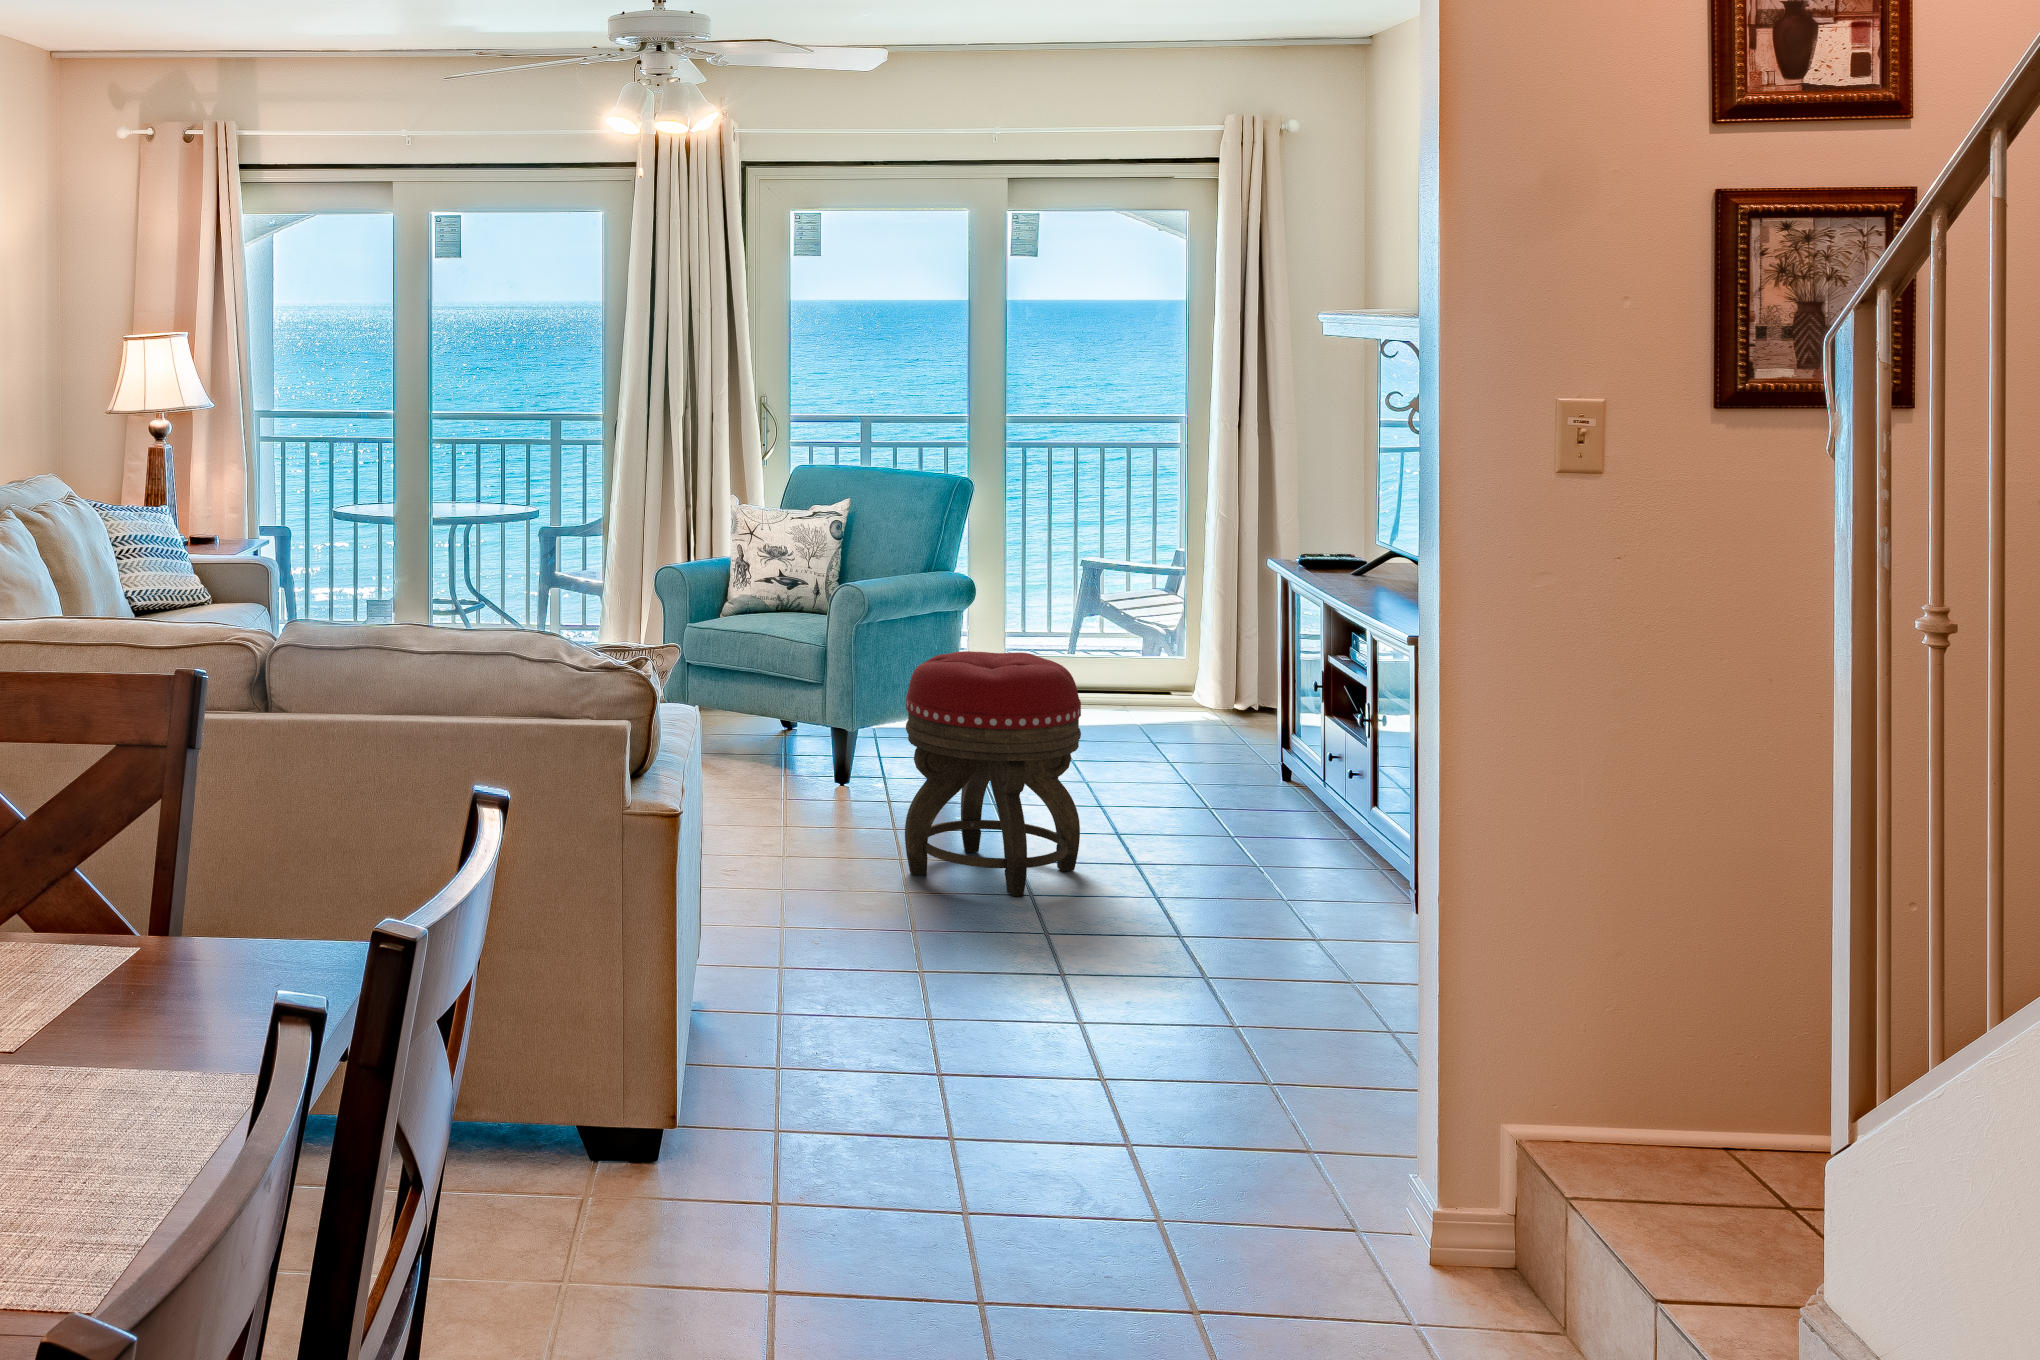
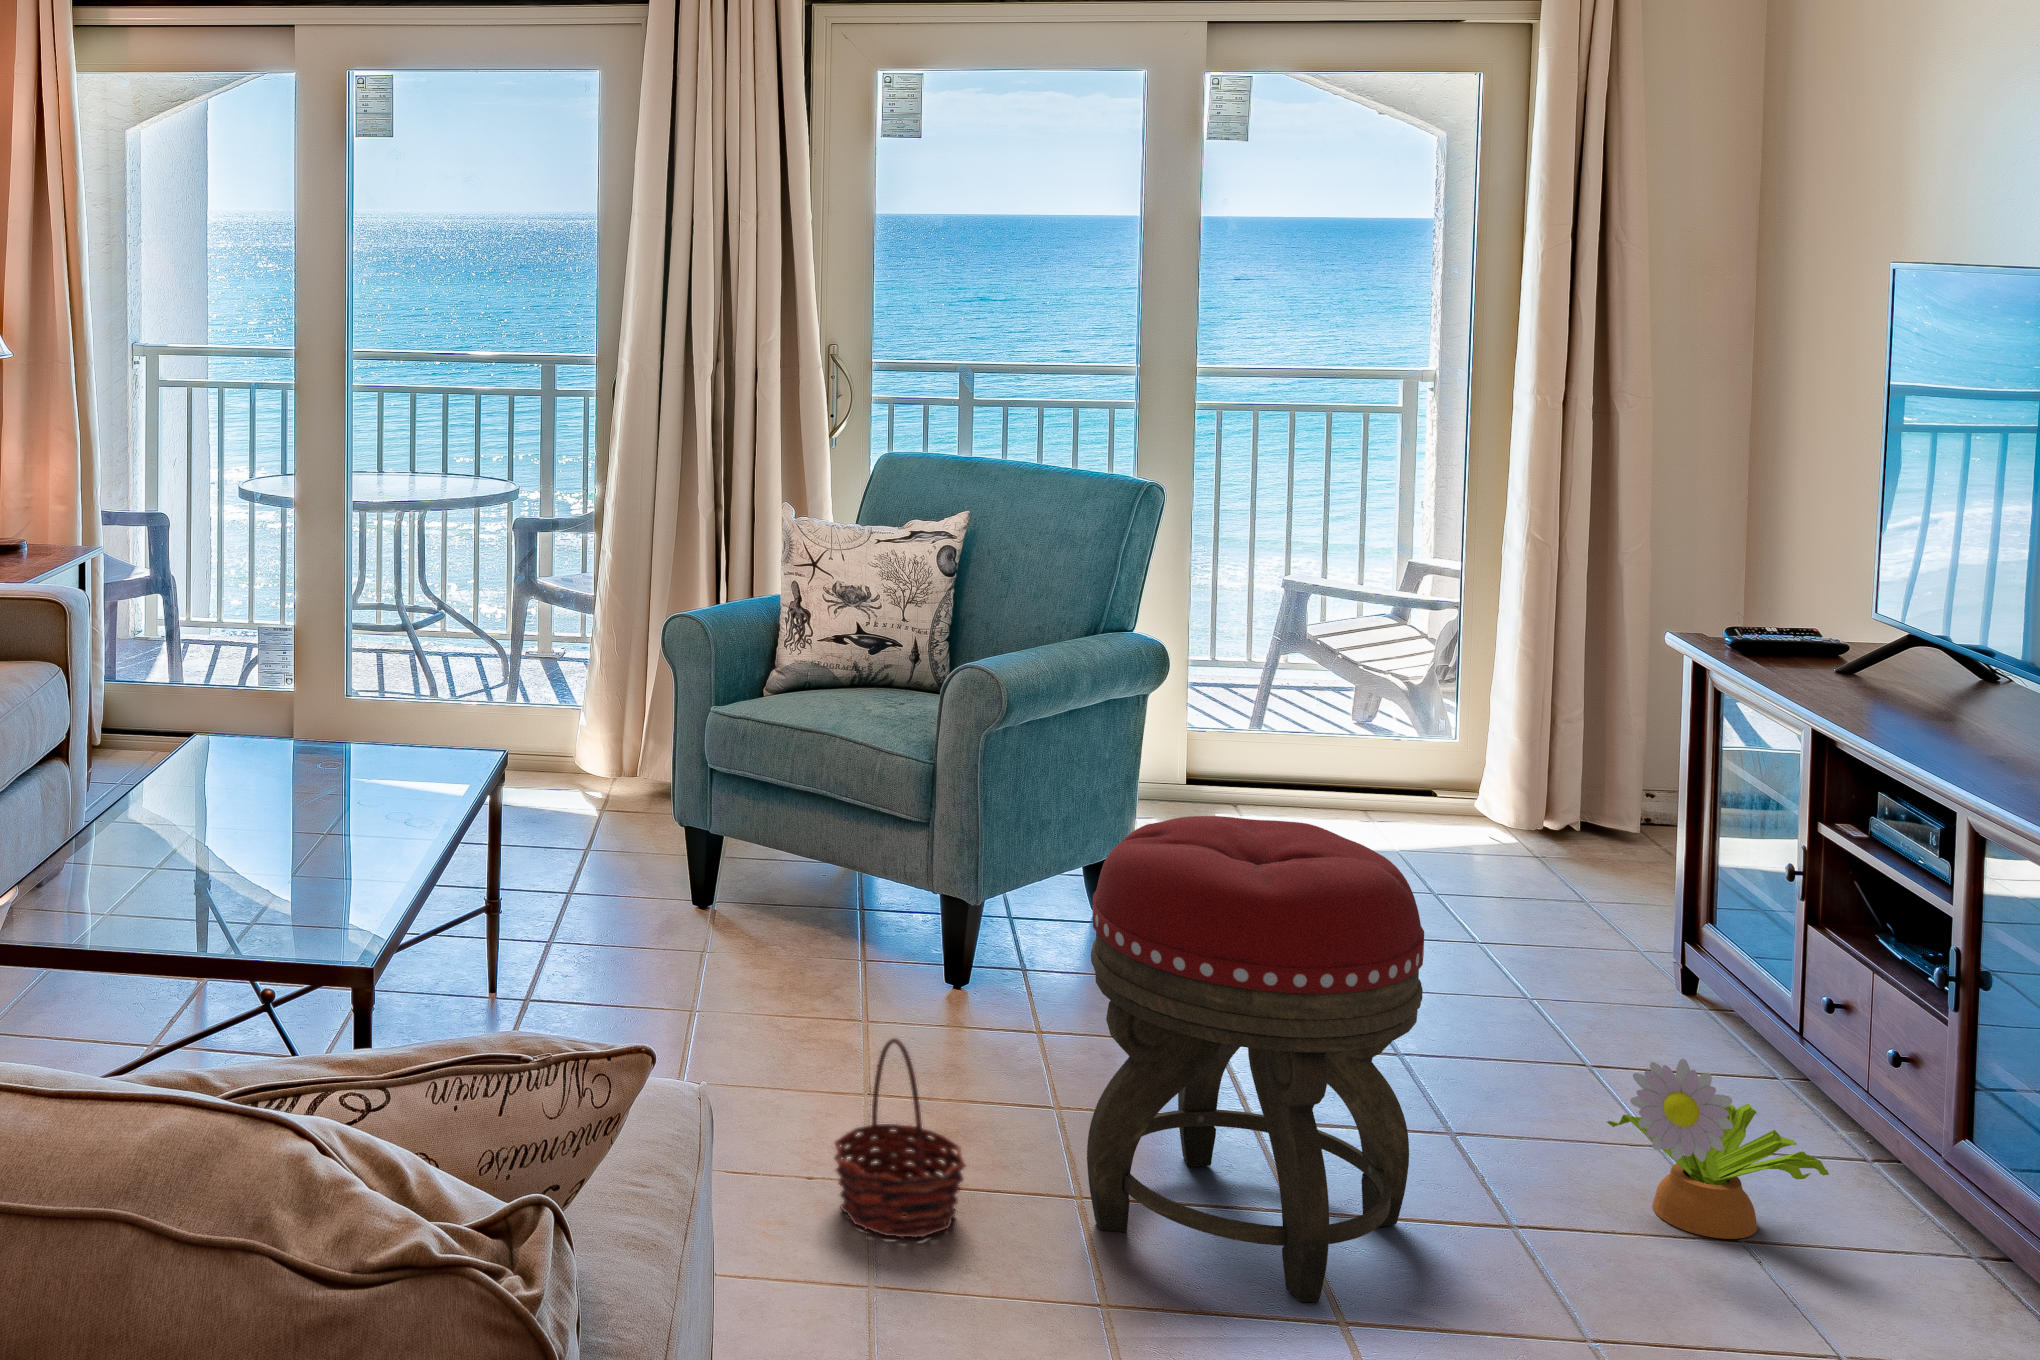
basket: none [766,774,838,879] -> present [834,1038,965,1238]
decorative plant: none [1193,774,1303,872] -> present [1607,1059,1829,1239]

